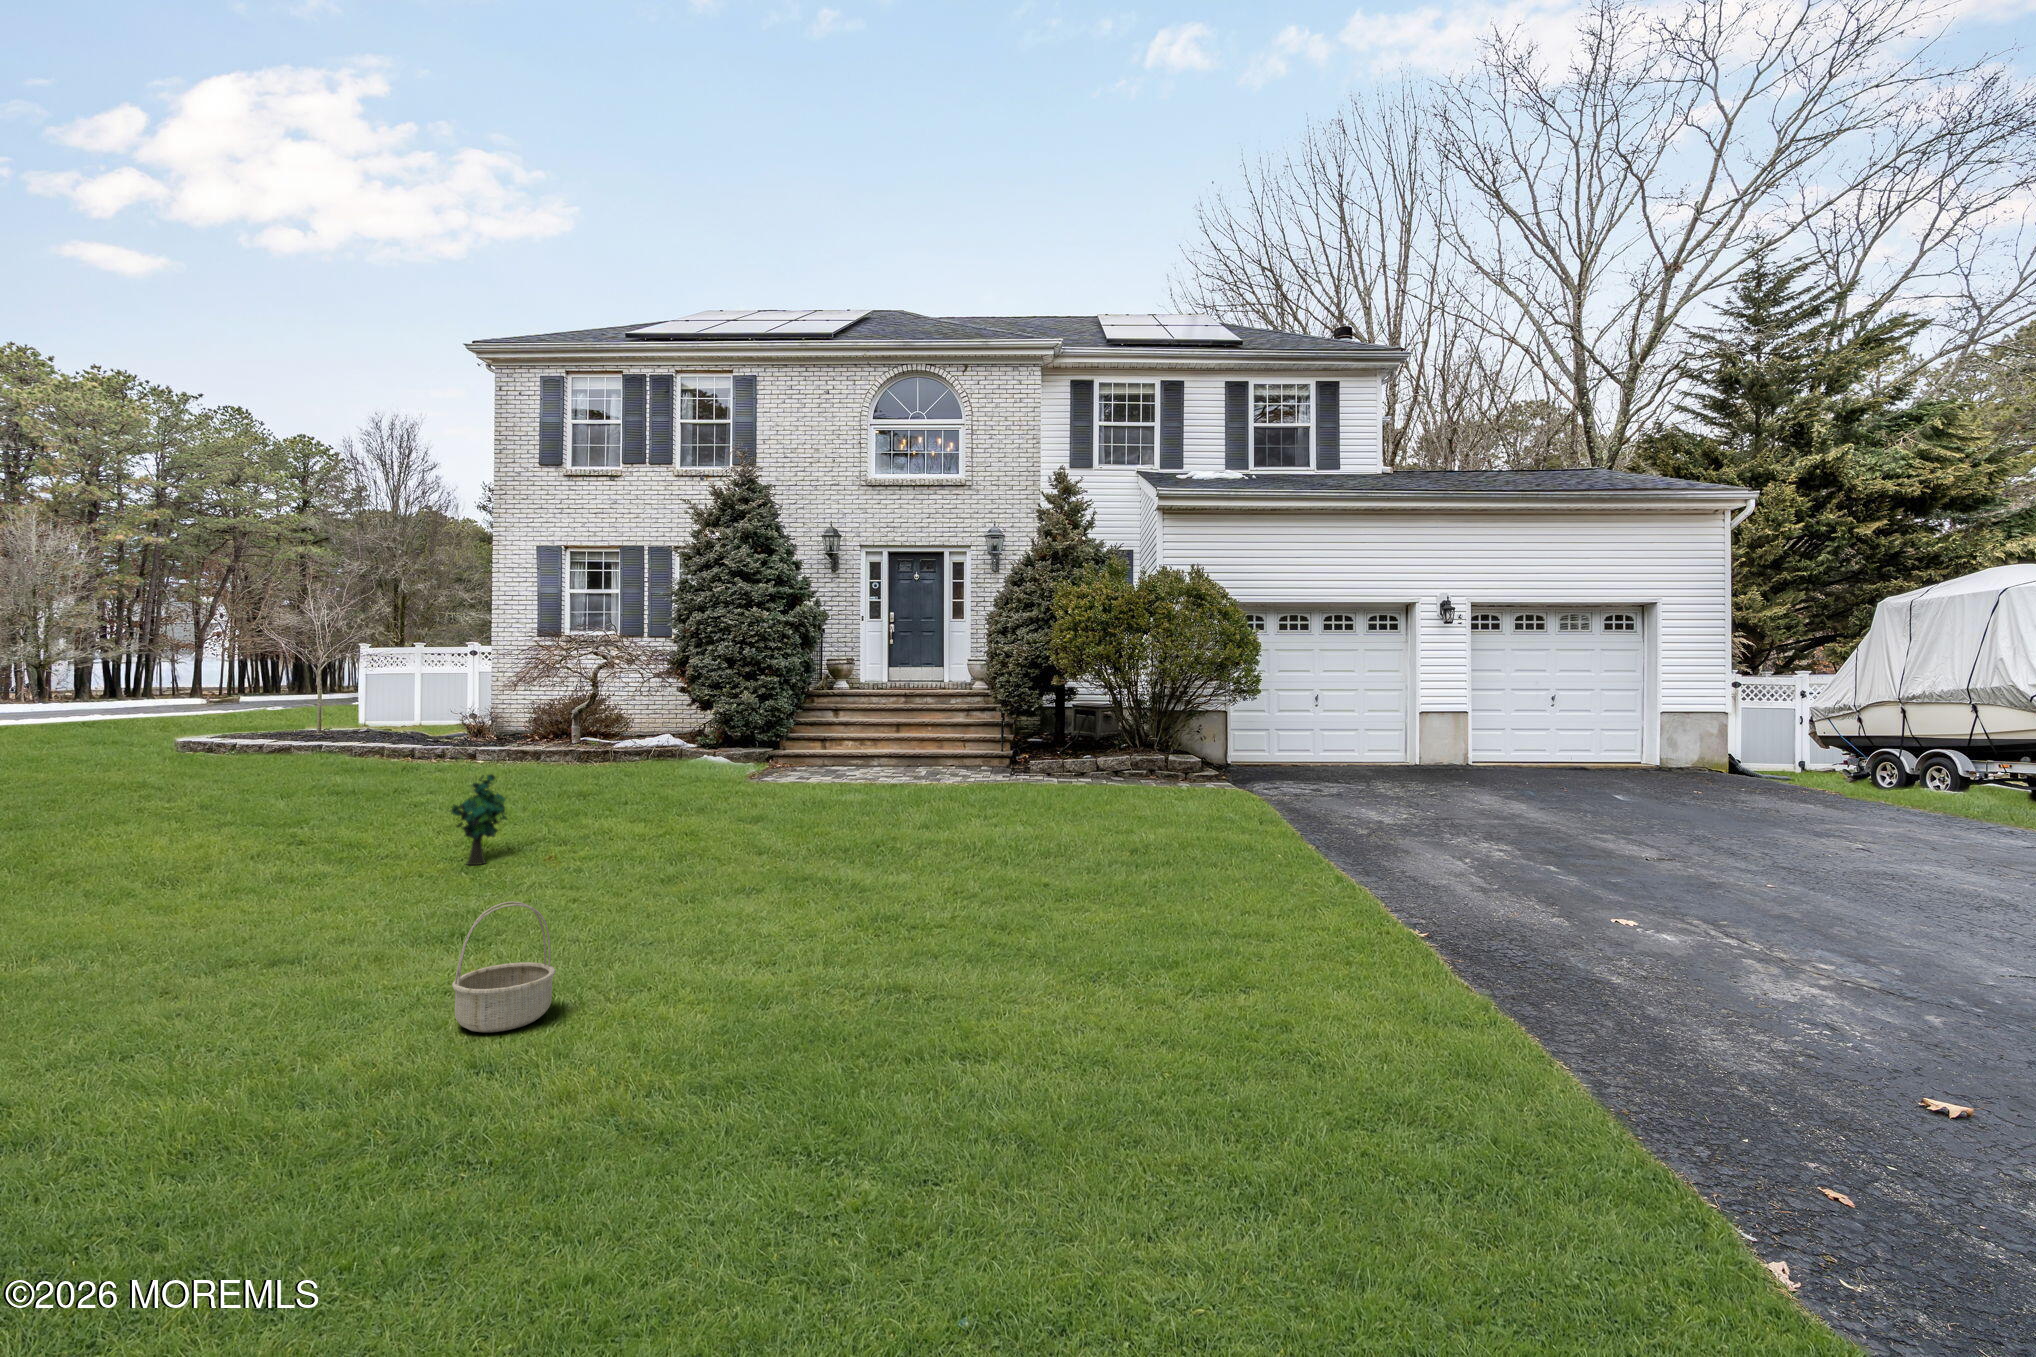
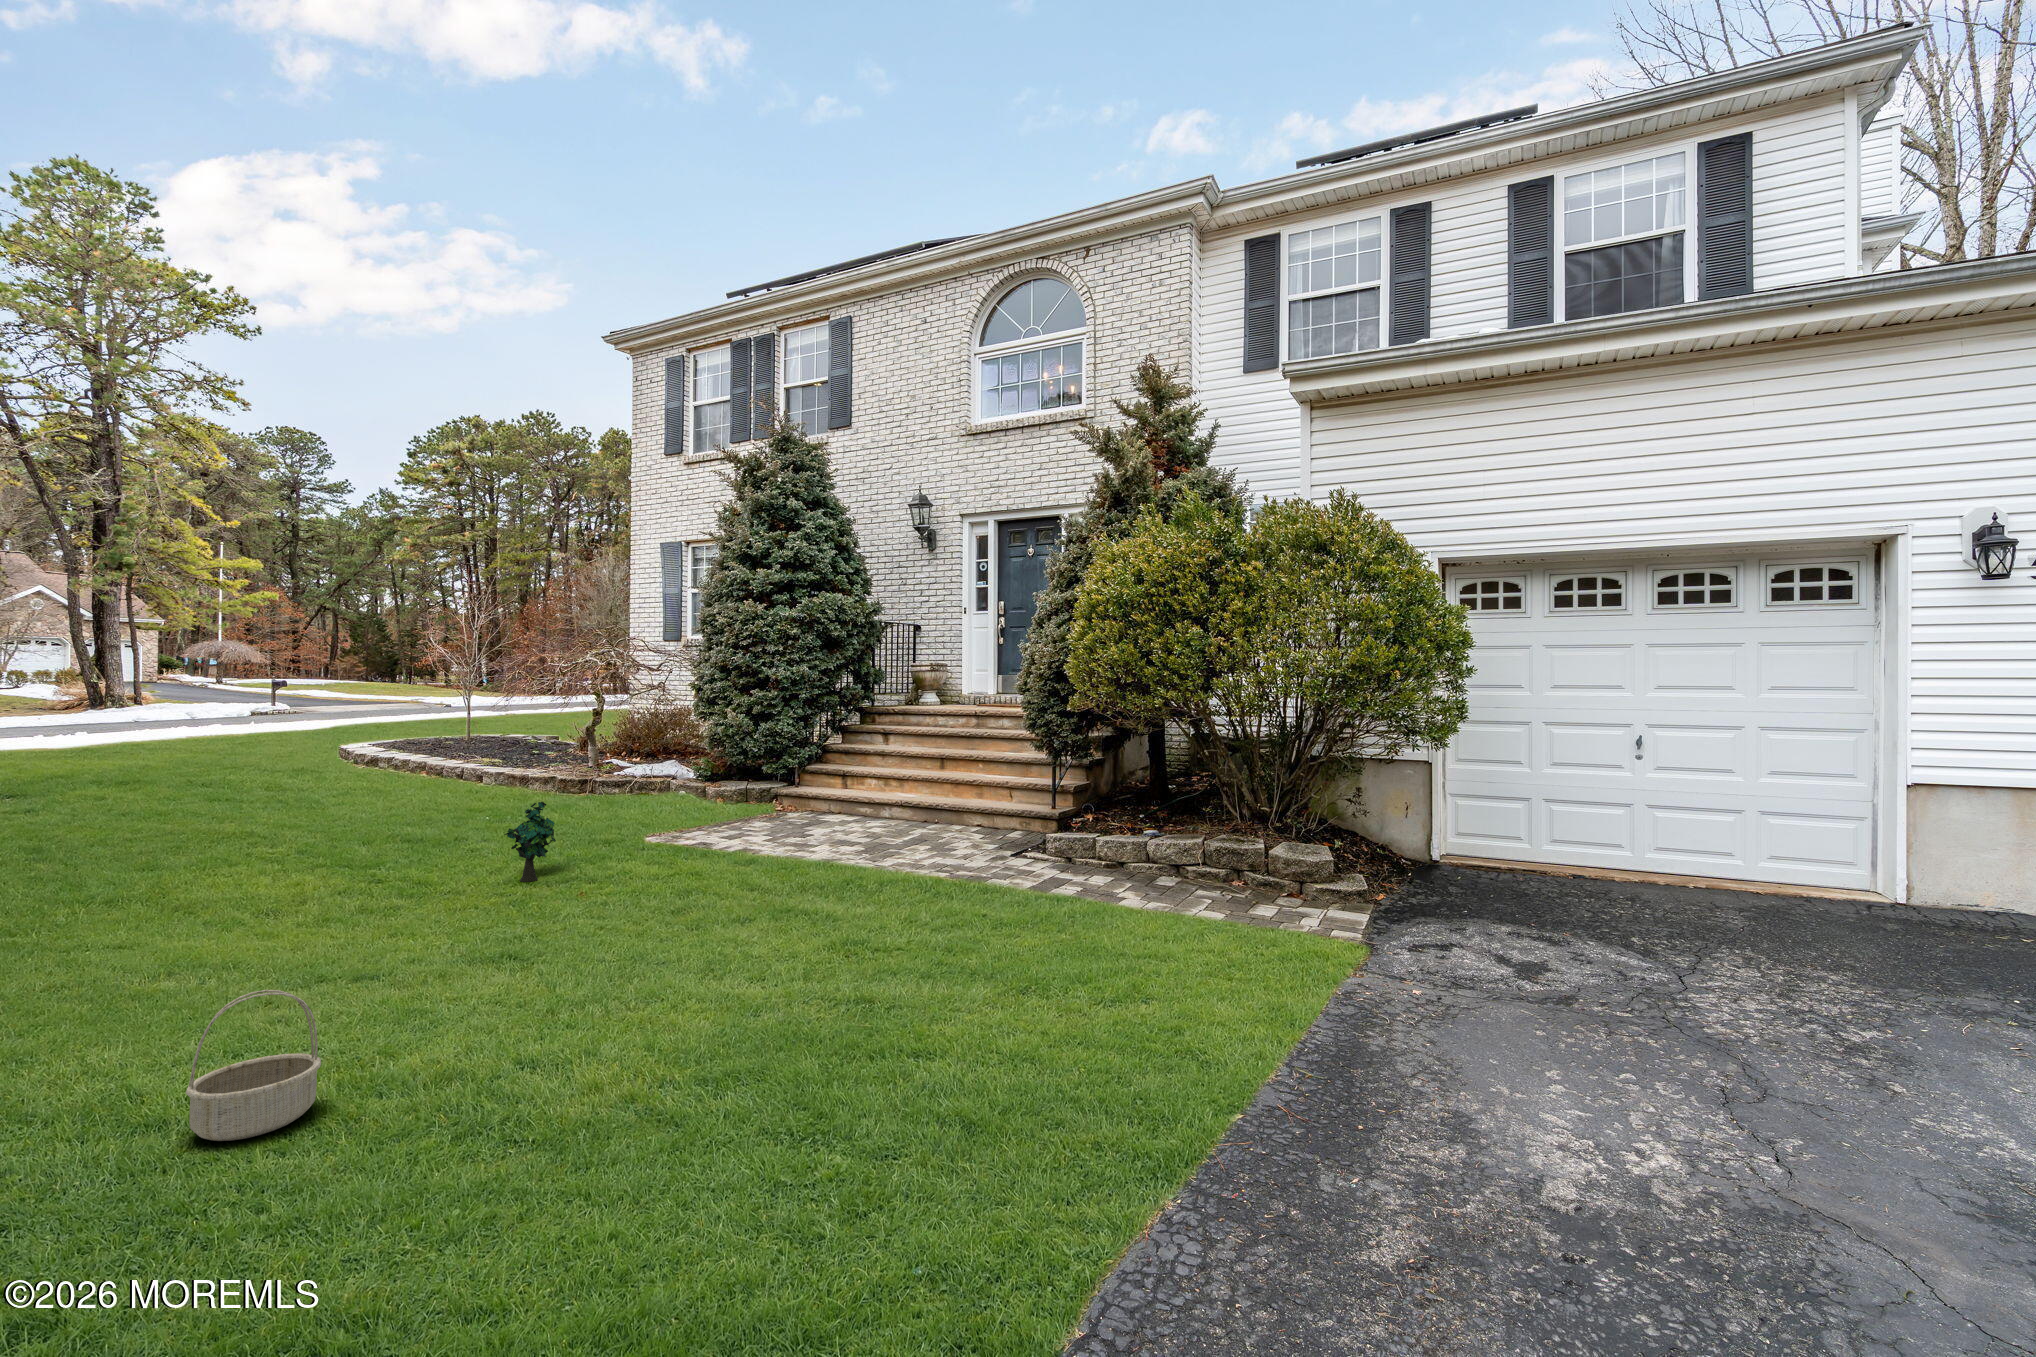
basket: present [452,901,556,1032] -> present [186,990,321,1141]

